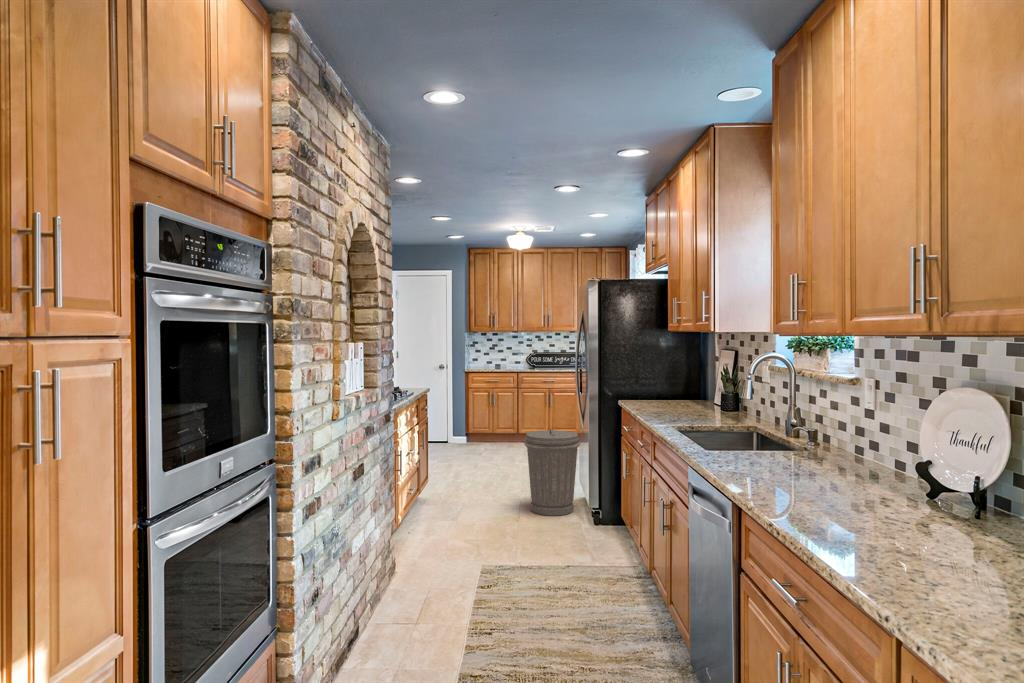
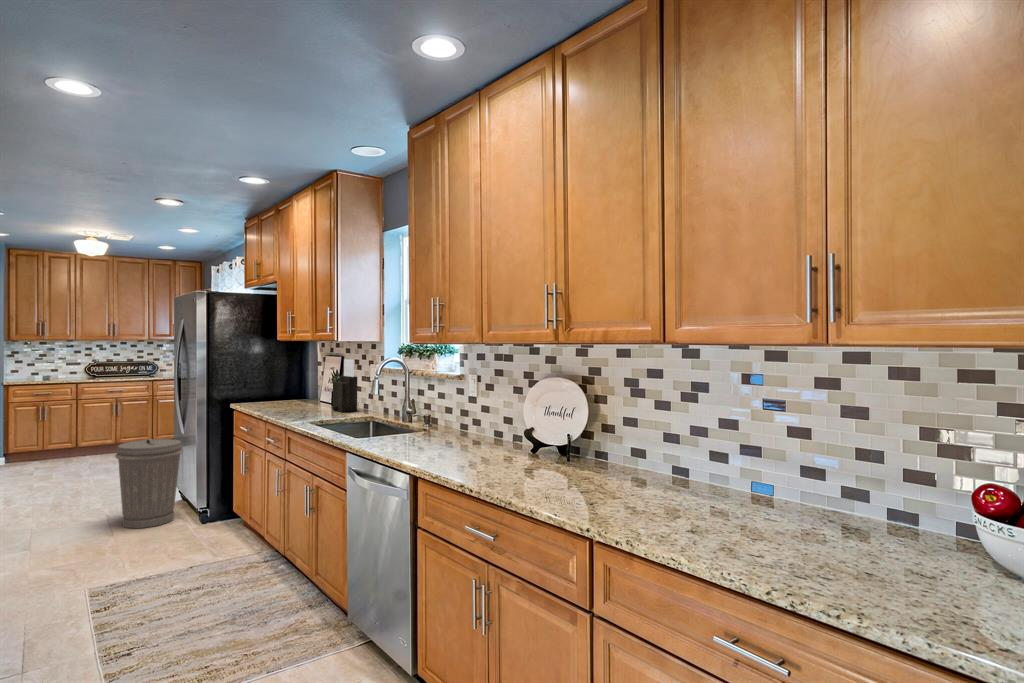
knife block: none [716,353,743,418] -> present [332,359,357,412]

